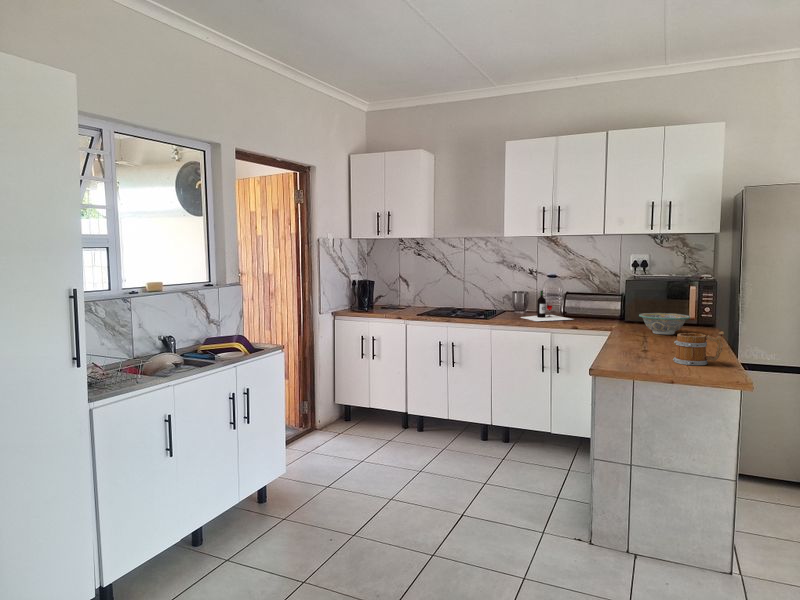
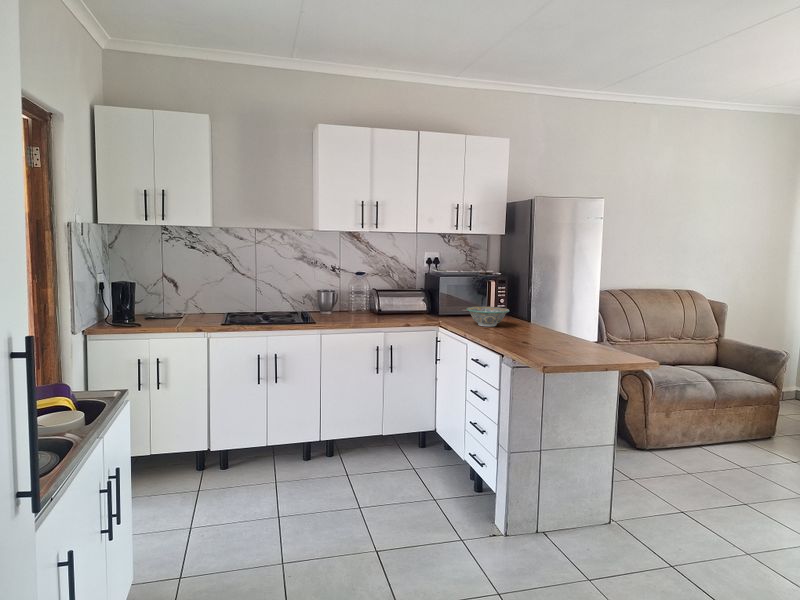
wine bottle: present [521,291,572,321] -> none [328,289,390,322]
mug: present [673,332,724,365] -> none [570,324,612,357]

